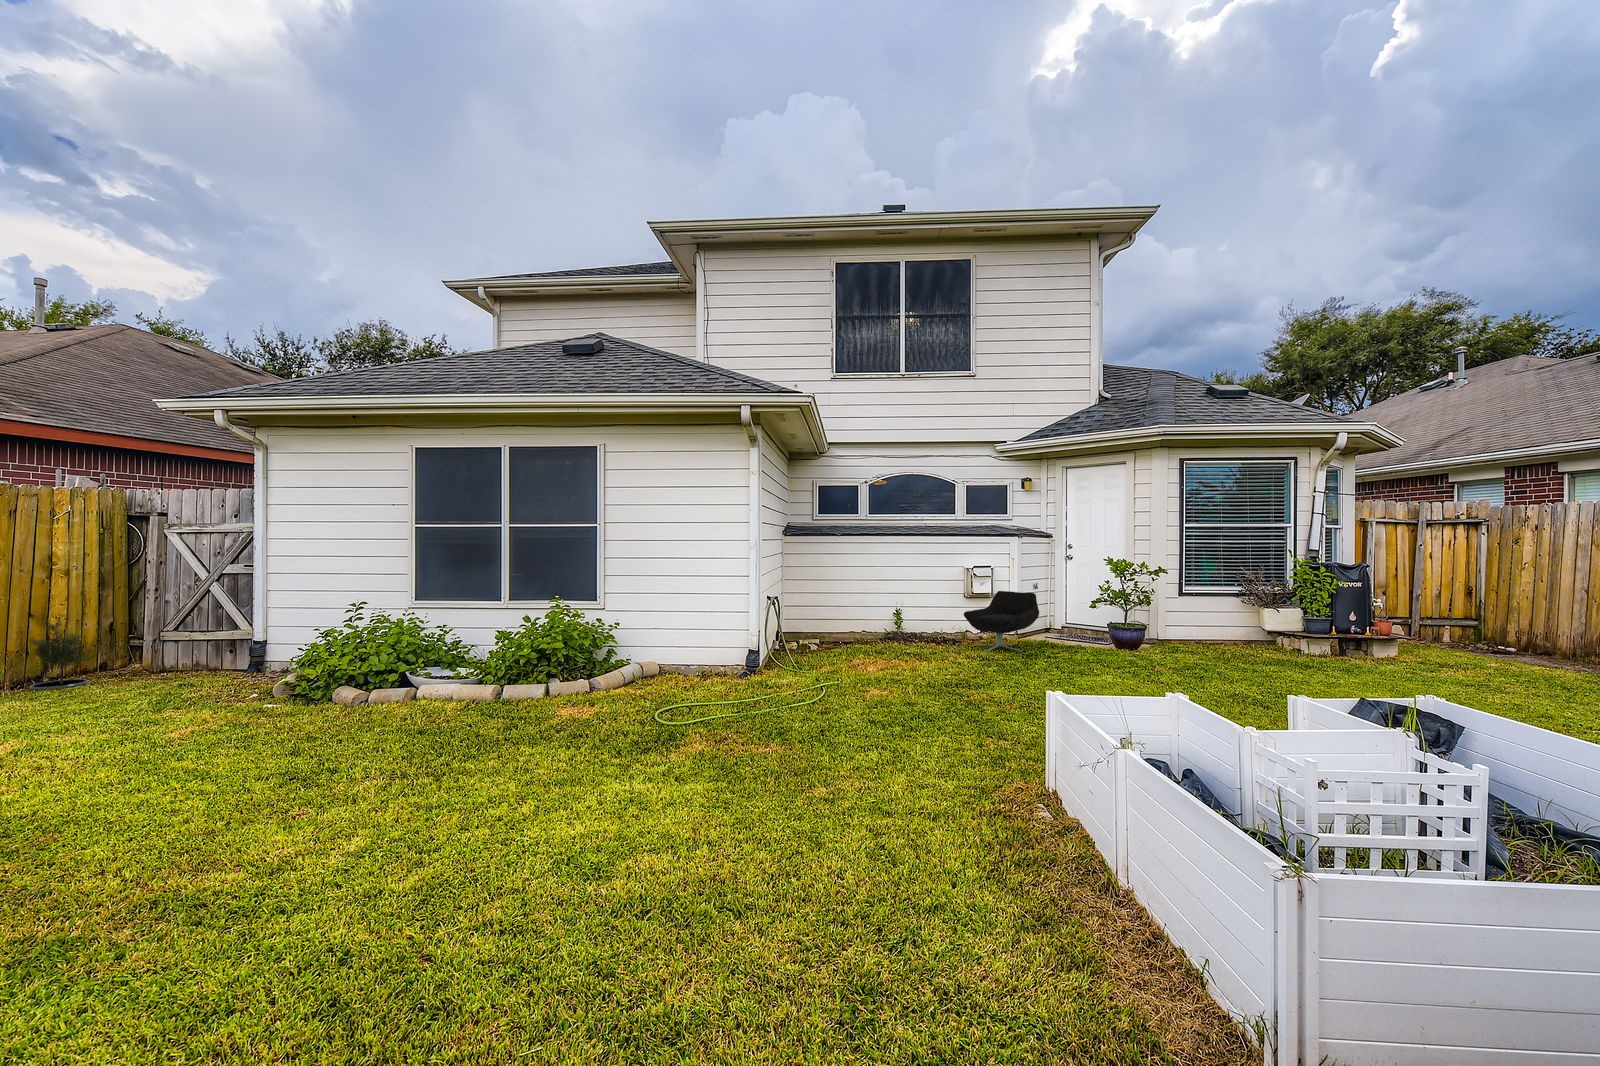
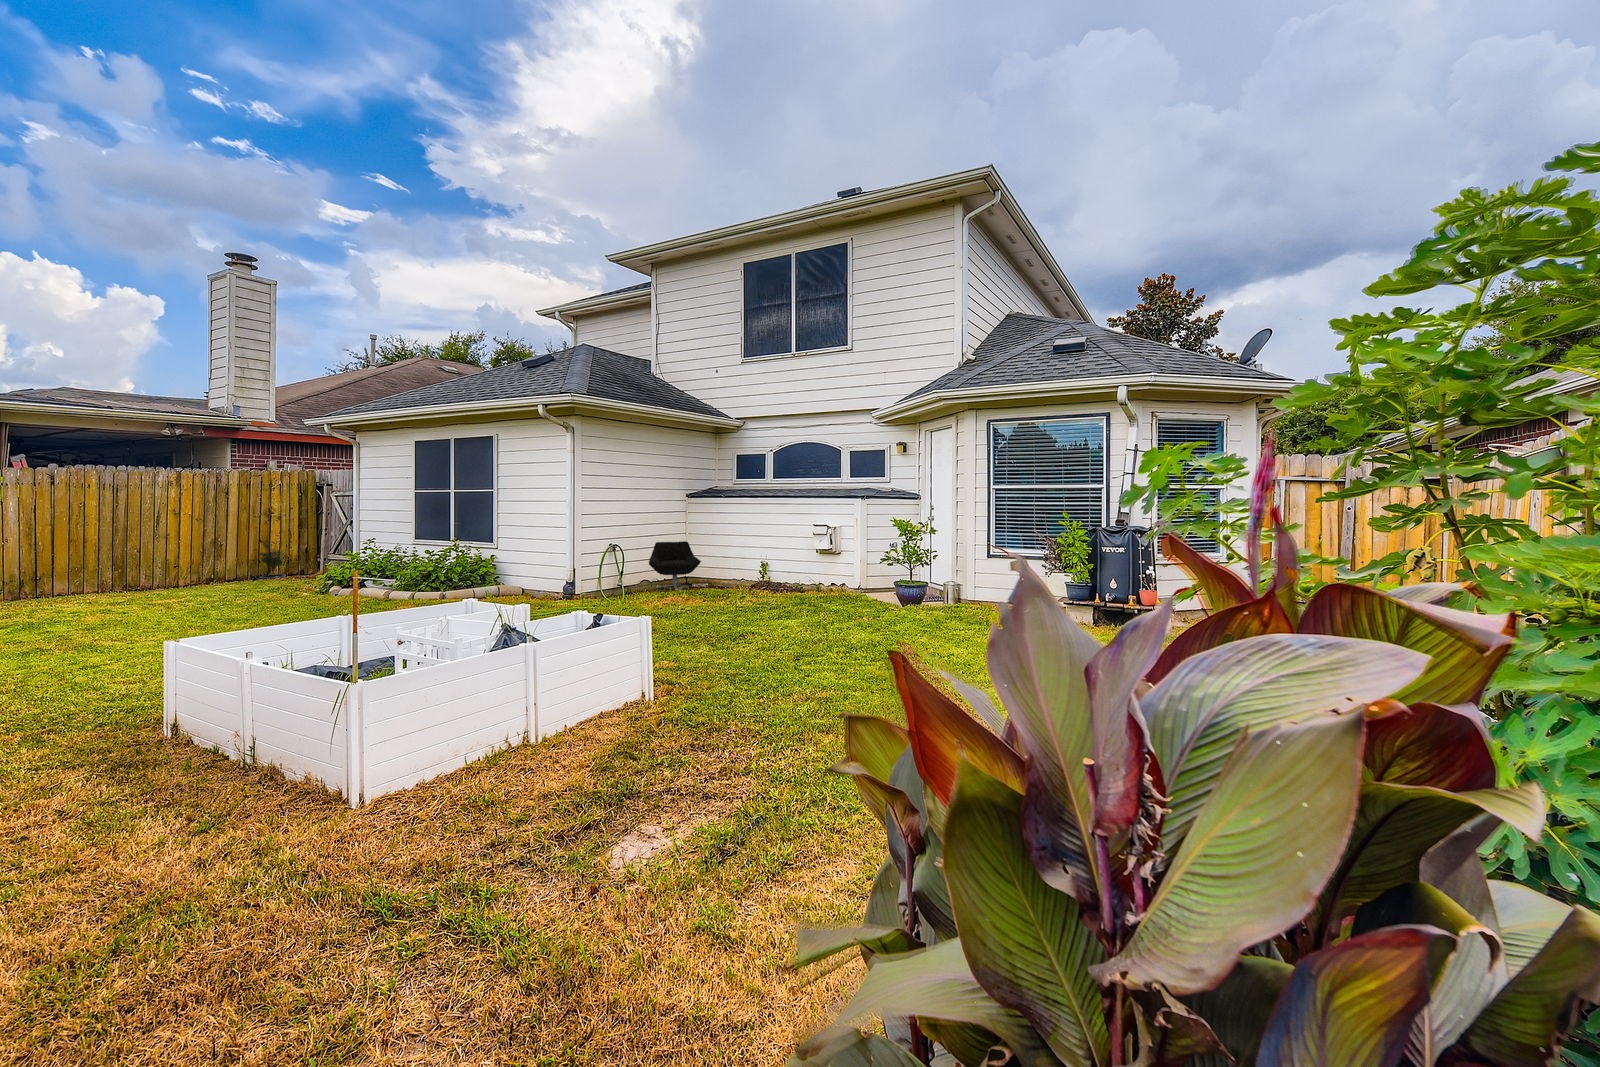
lounge chair: present [964,591,1039,651] -> present [649,541,701,590]

